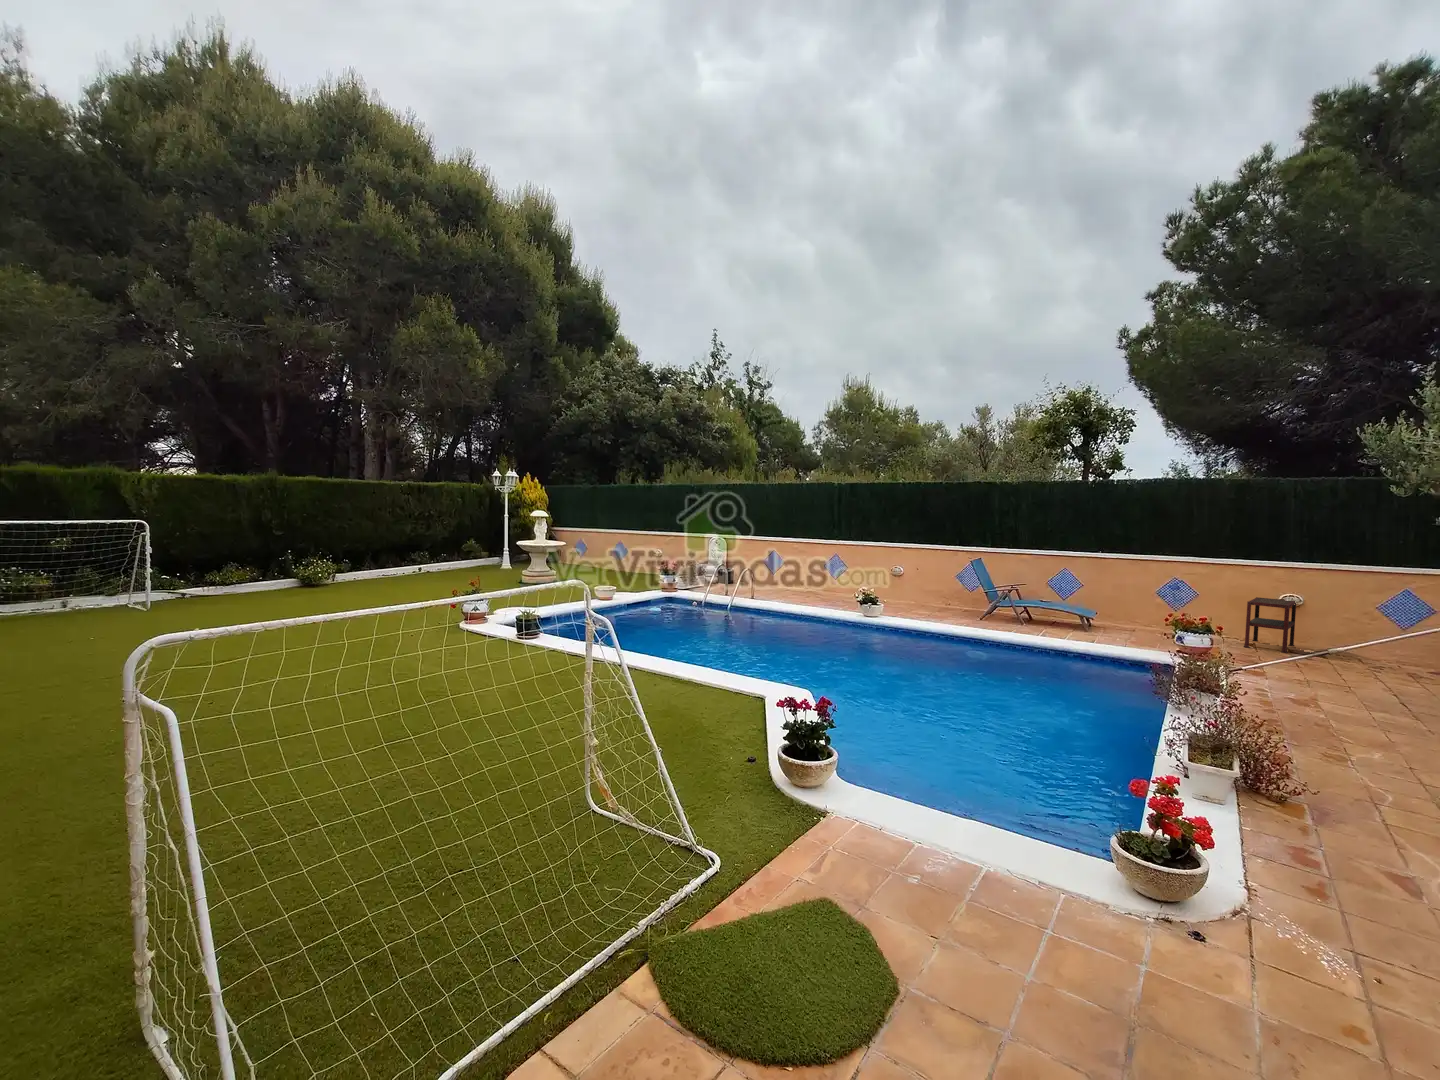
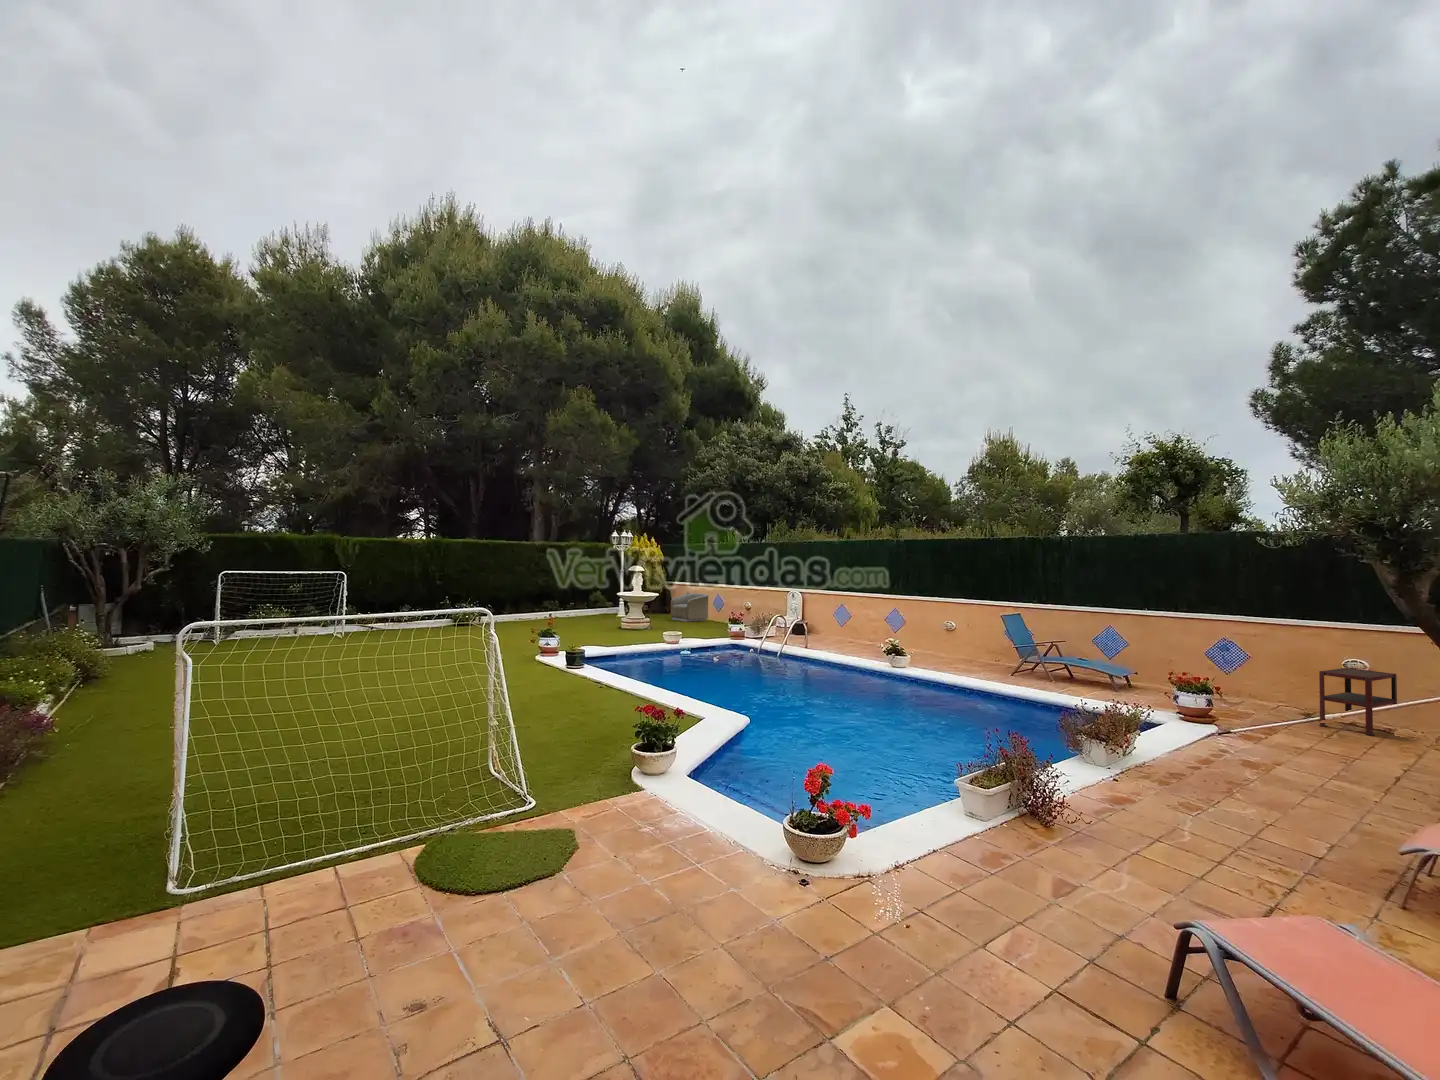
armchair: none [564,542,607,573] -> present [671,593,708,622]

